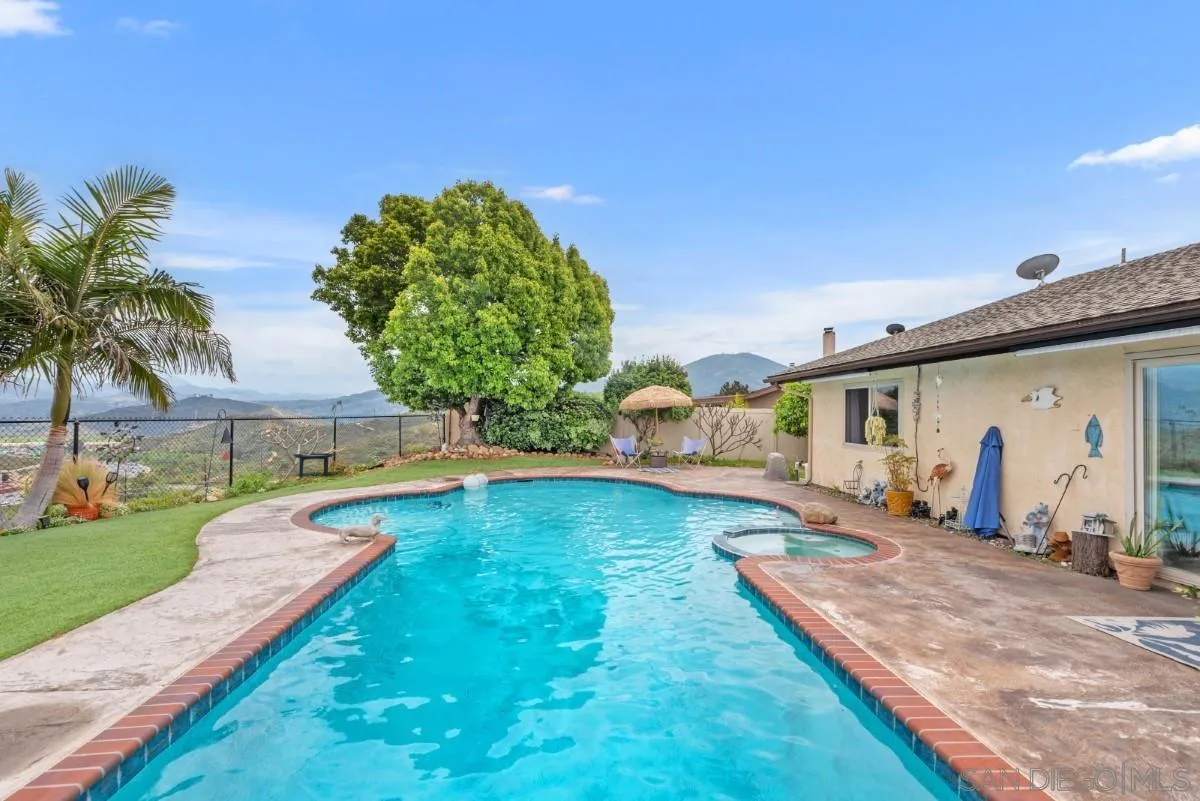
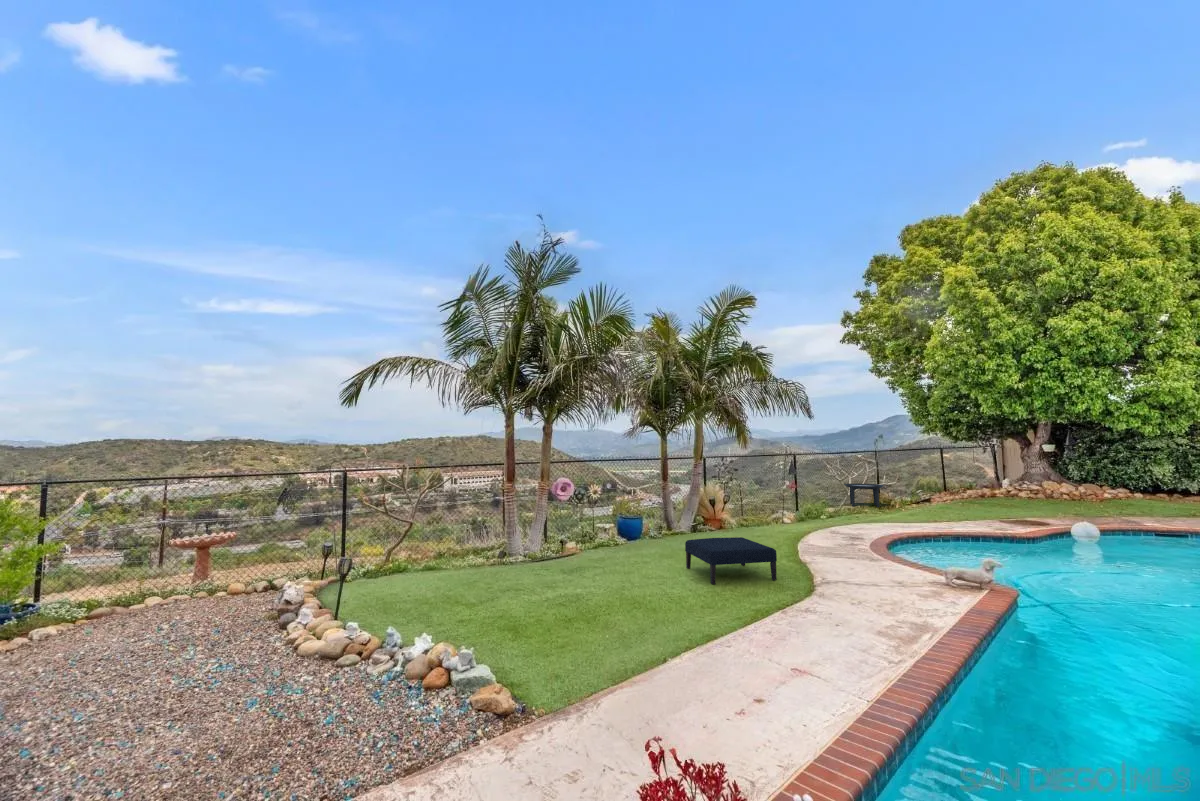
ottoman: none [24,525,162,587] -> present [685,537,777,585]

